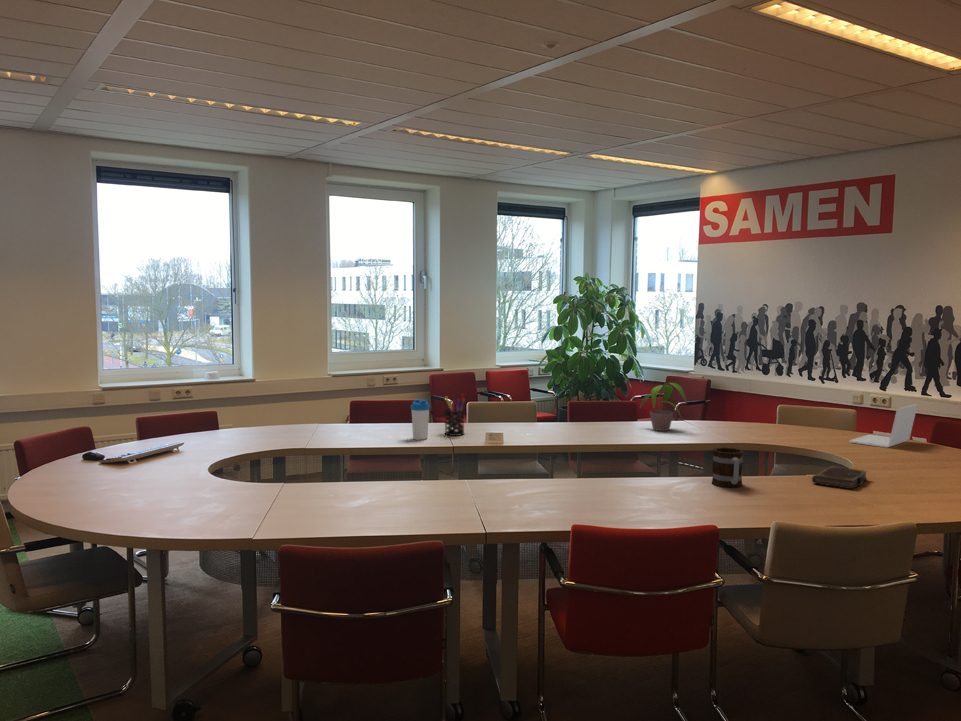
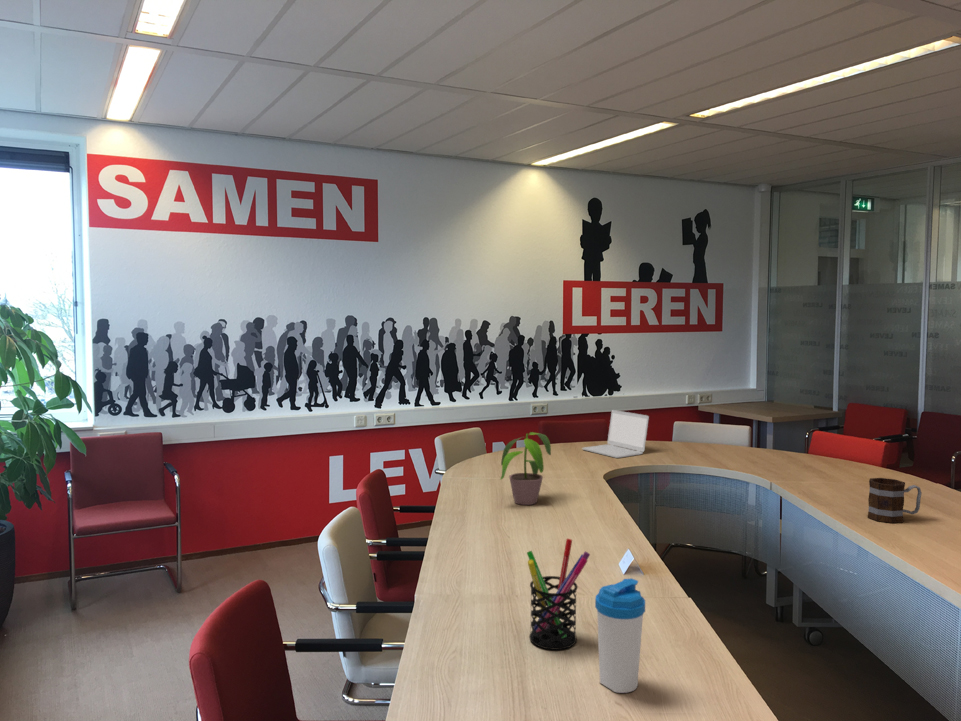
notebook: present [812,466,867,489] -> none [795,471,864,493]

